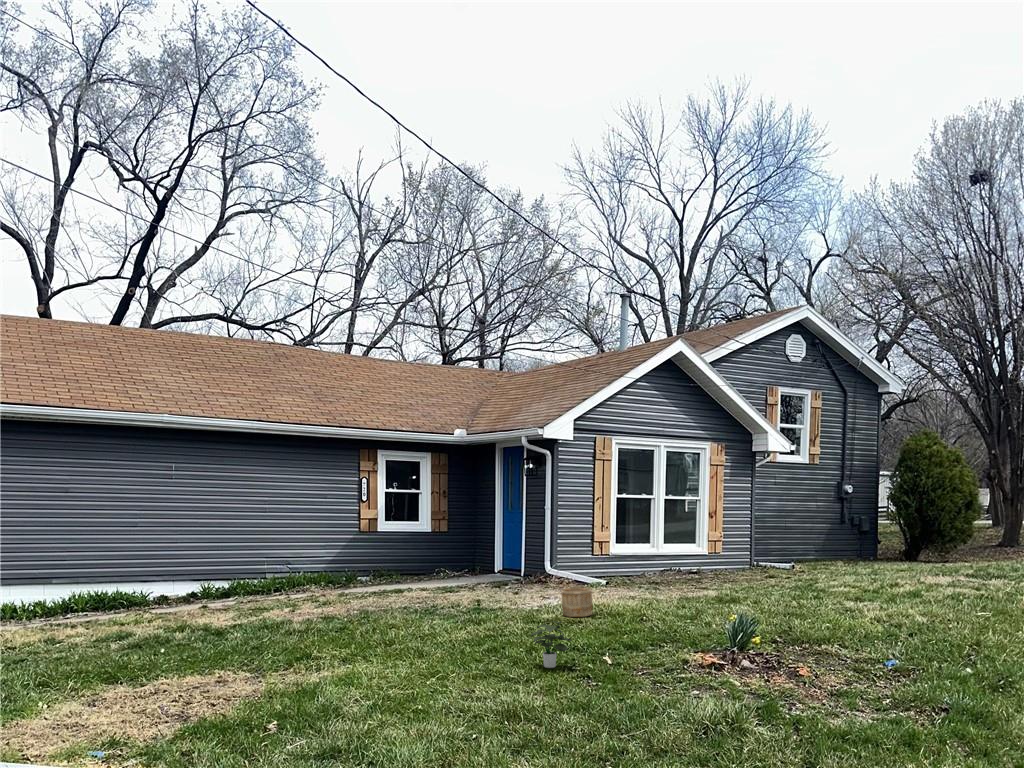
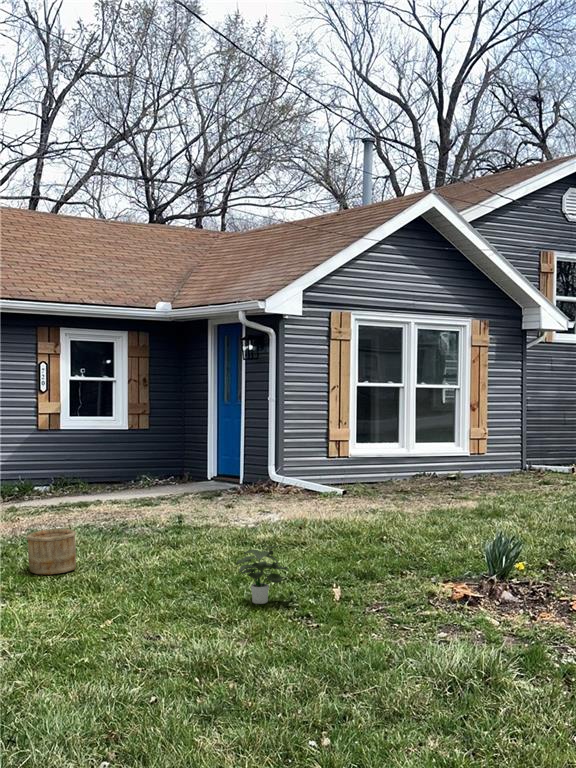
wooden bucket: present [561,587,592,617] -> present [26,529,76,575]

